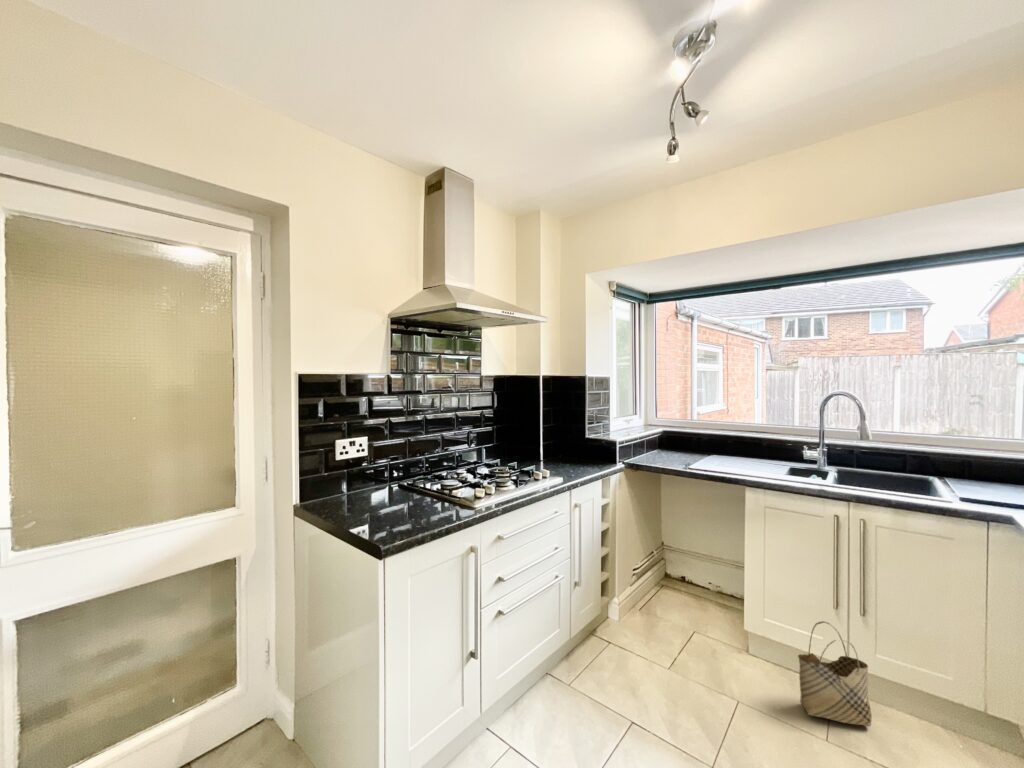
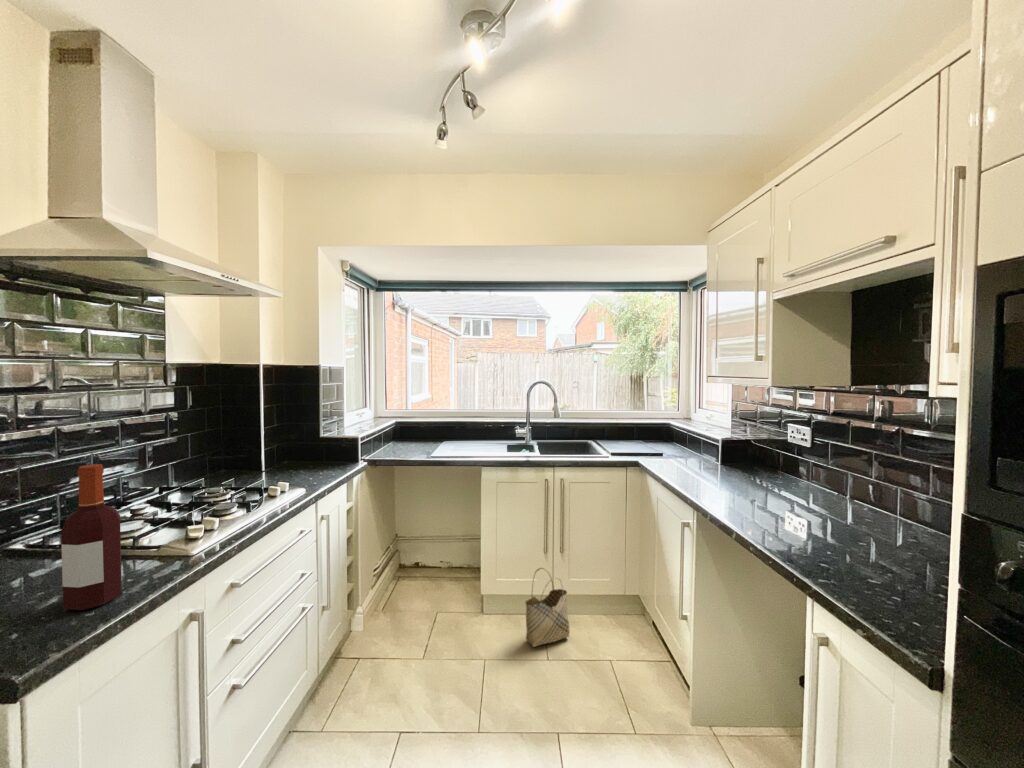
bottle: none [407,436,434,524] -> present [61,464,122,610]

